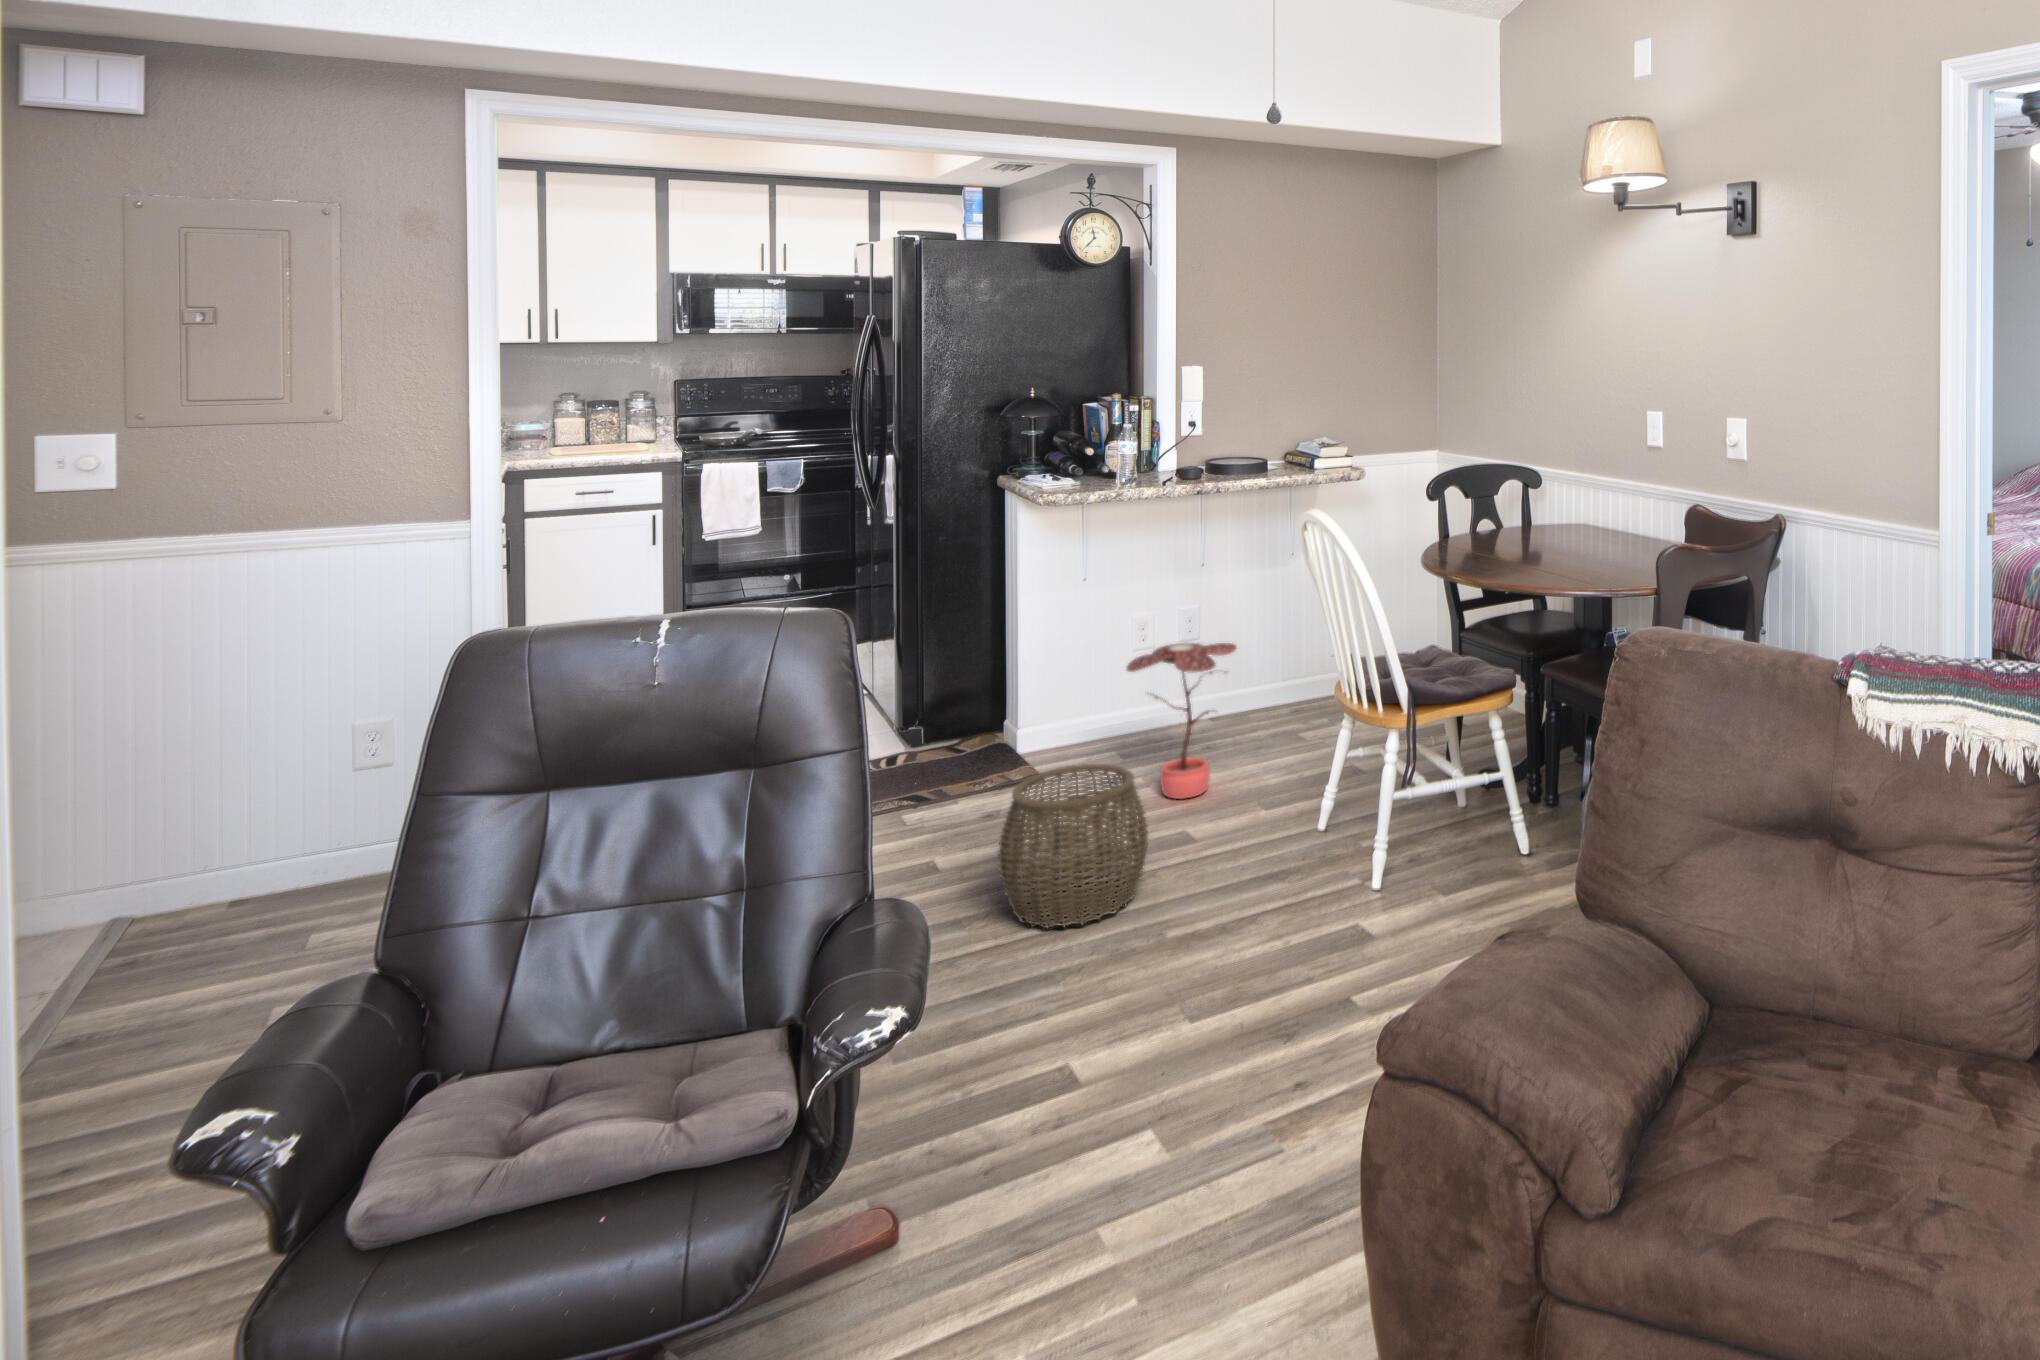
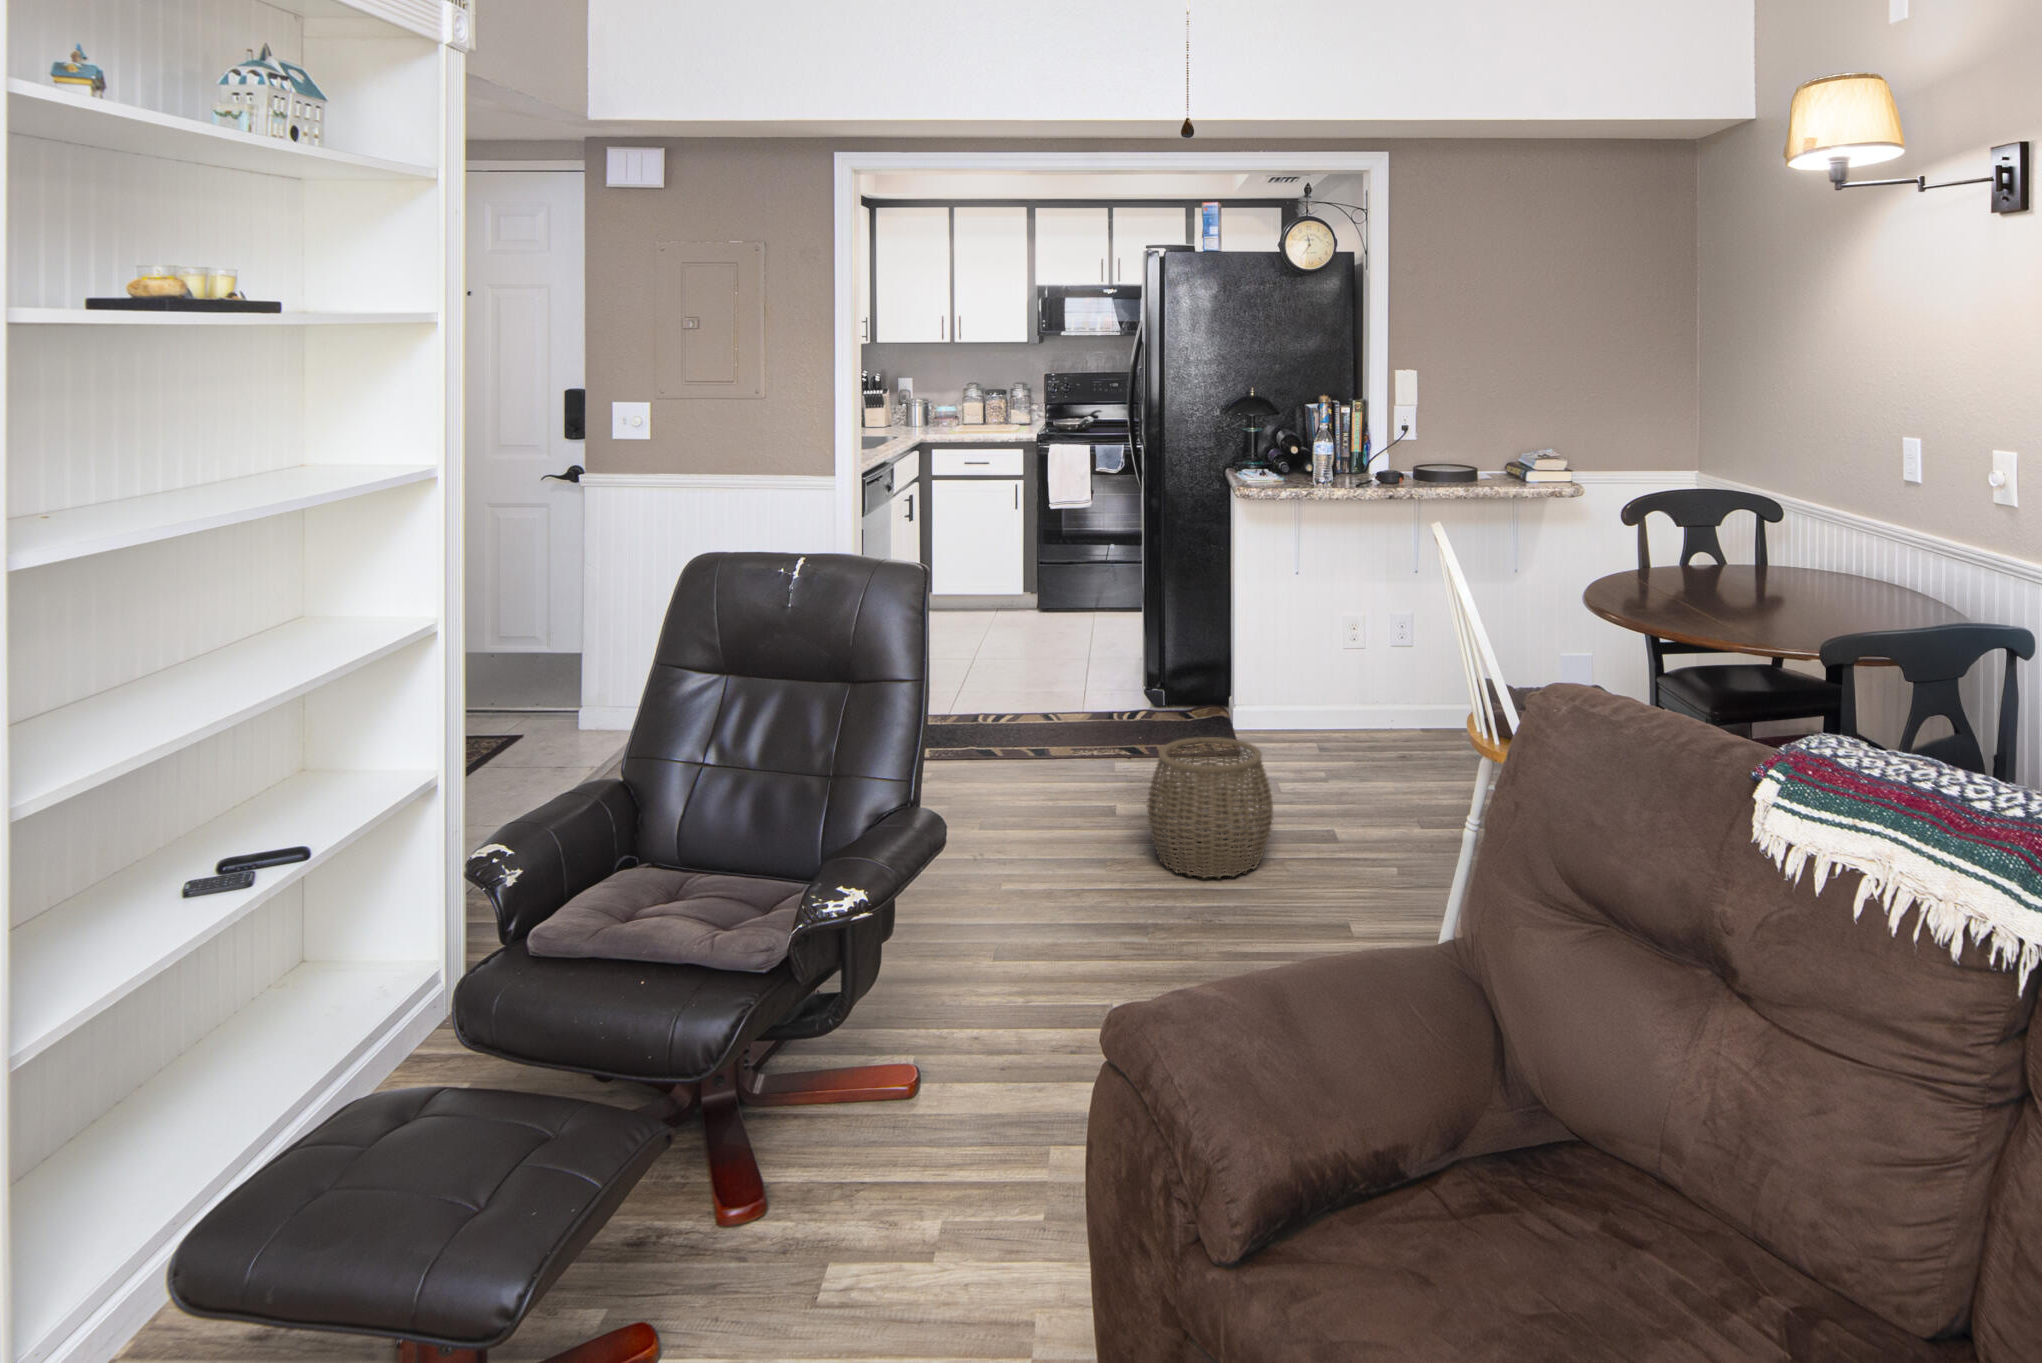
potted plant: present [1127,643,1236,799] -> none [1298,645,1408,795]

